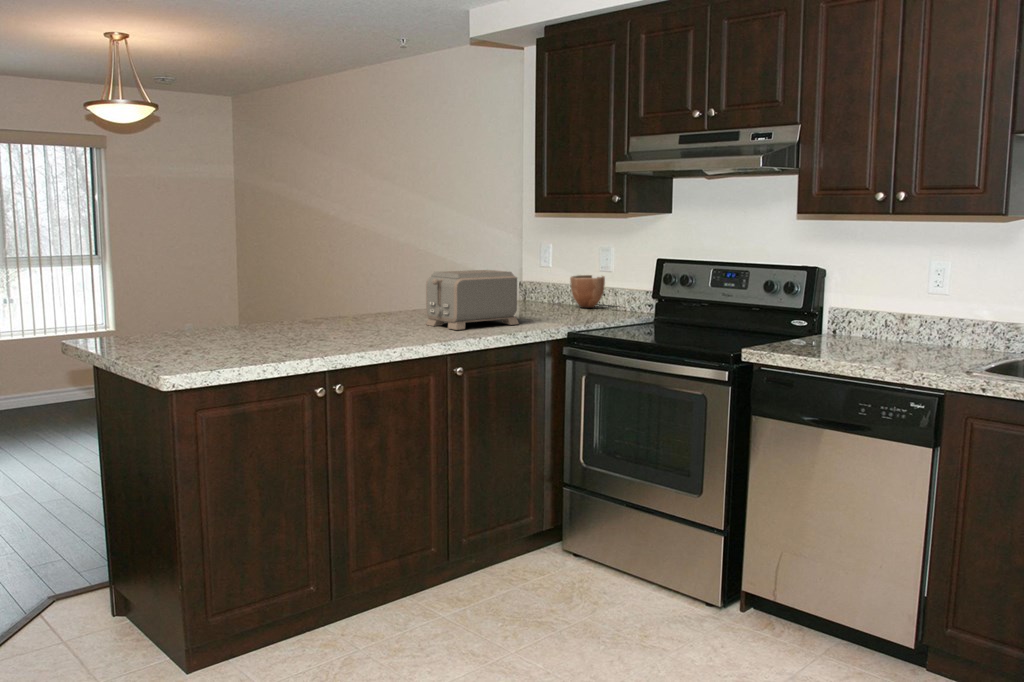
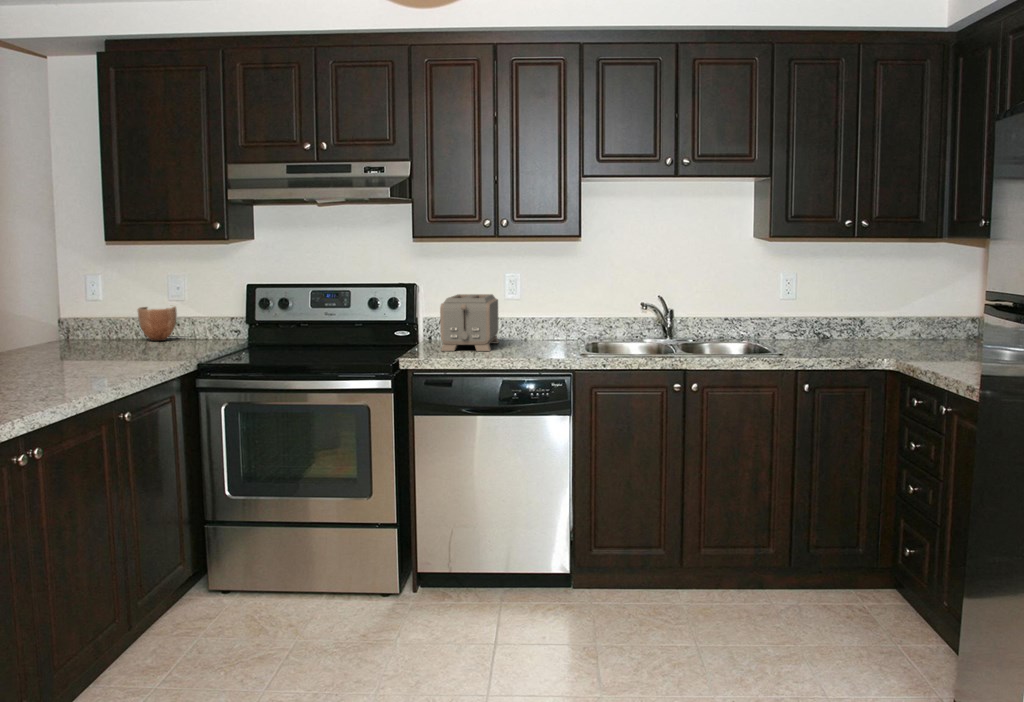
toaster: present [426,270,519,330] -> present [440,294,499,351]

